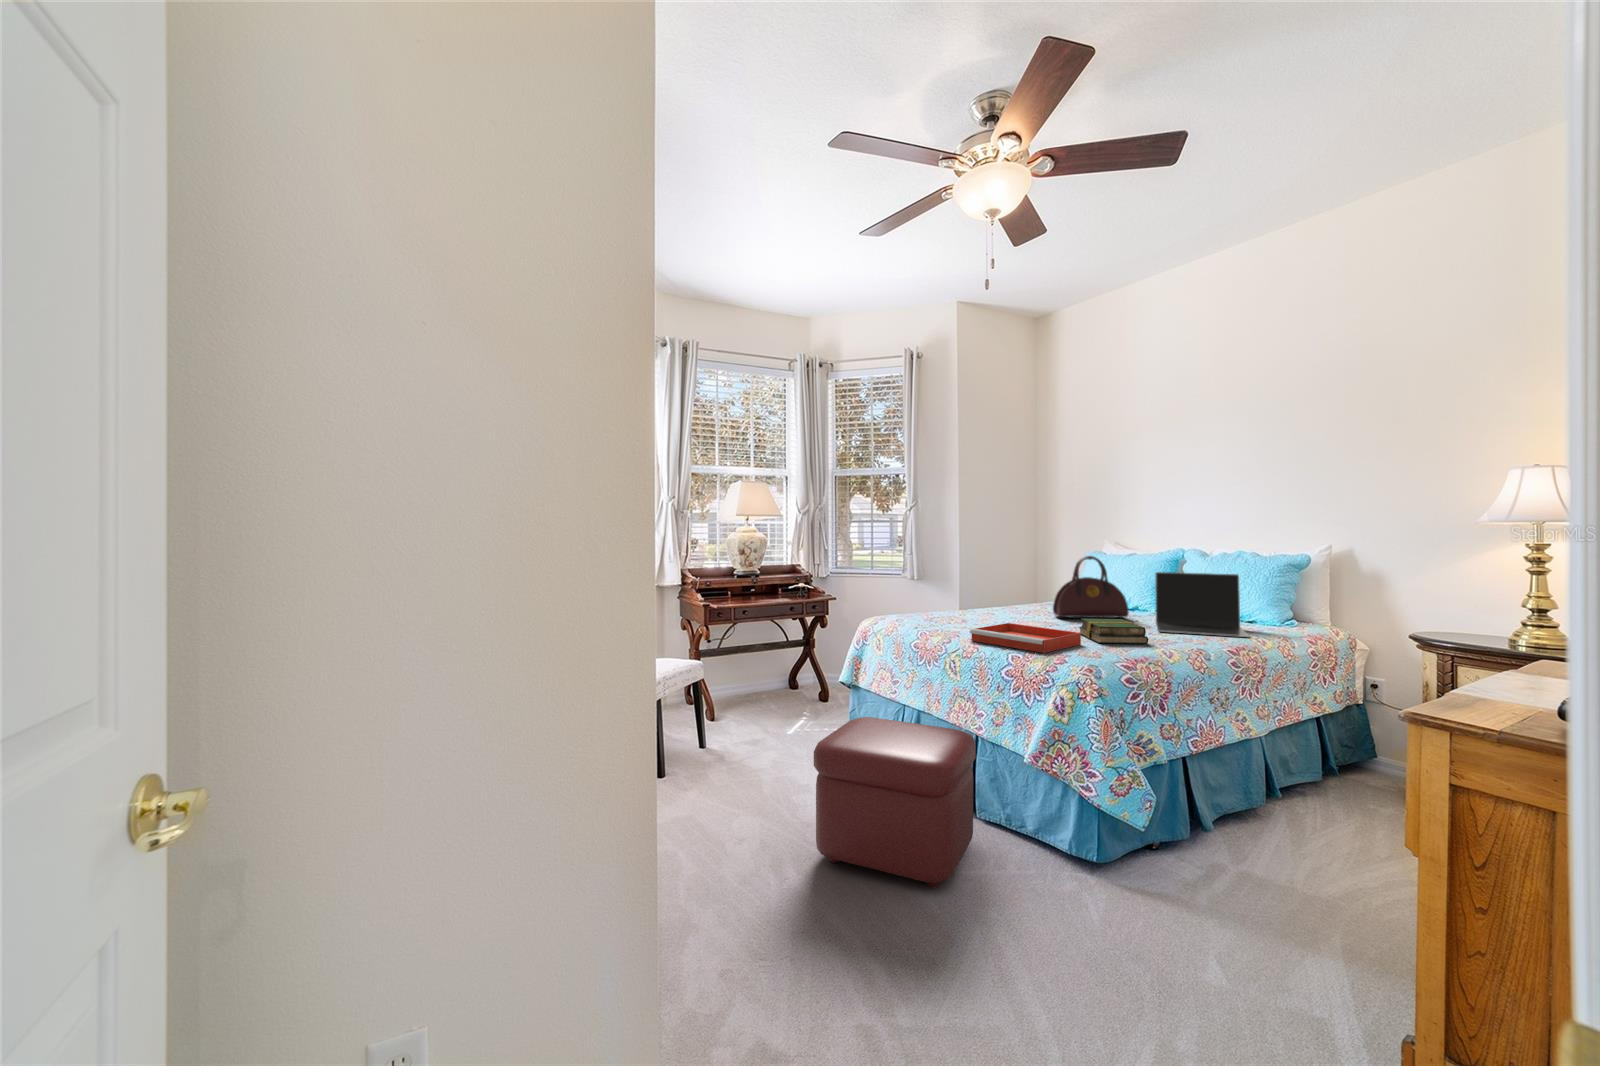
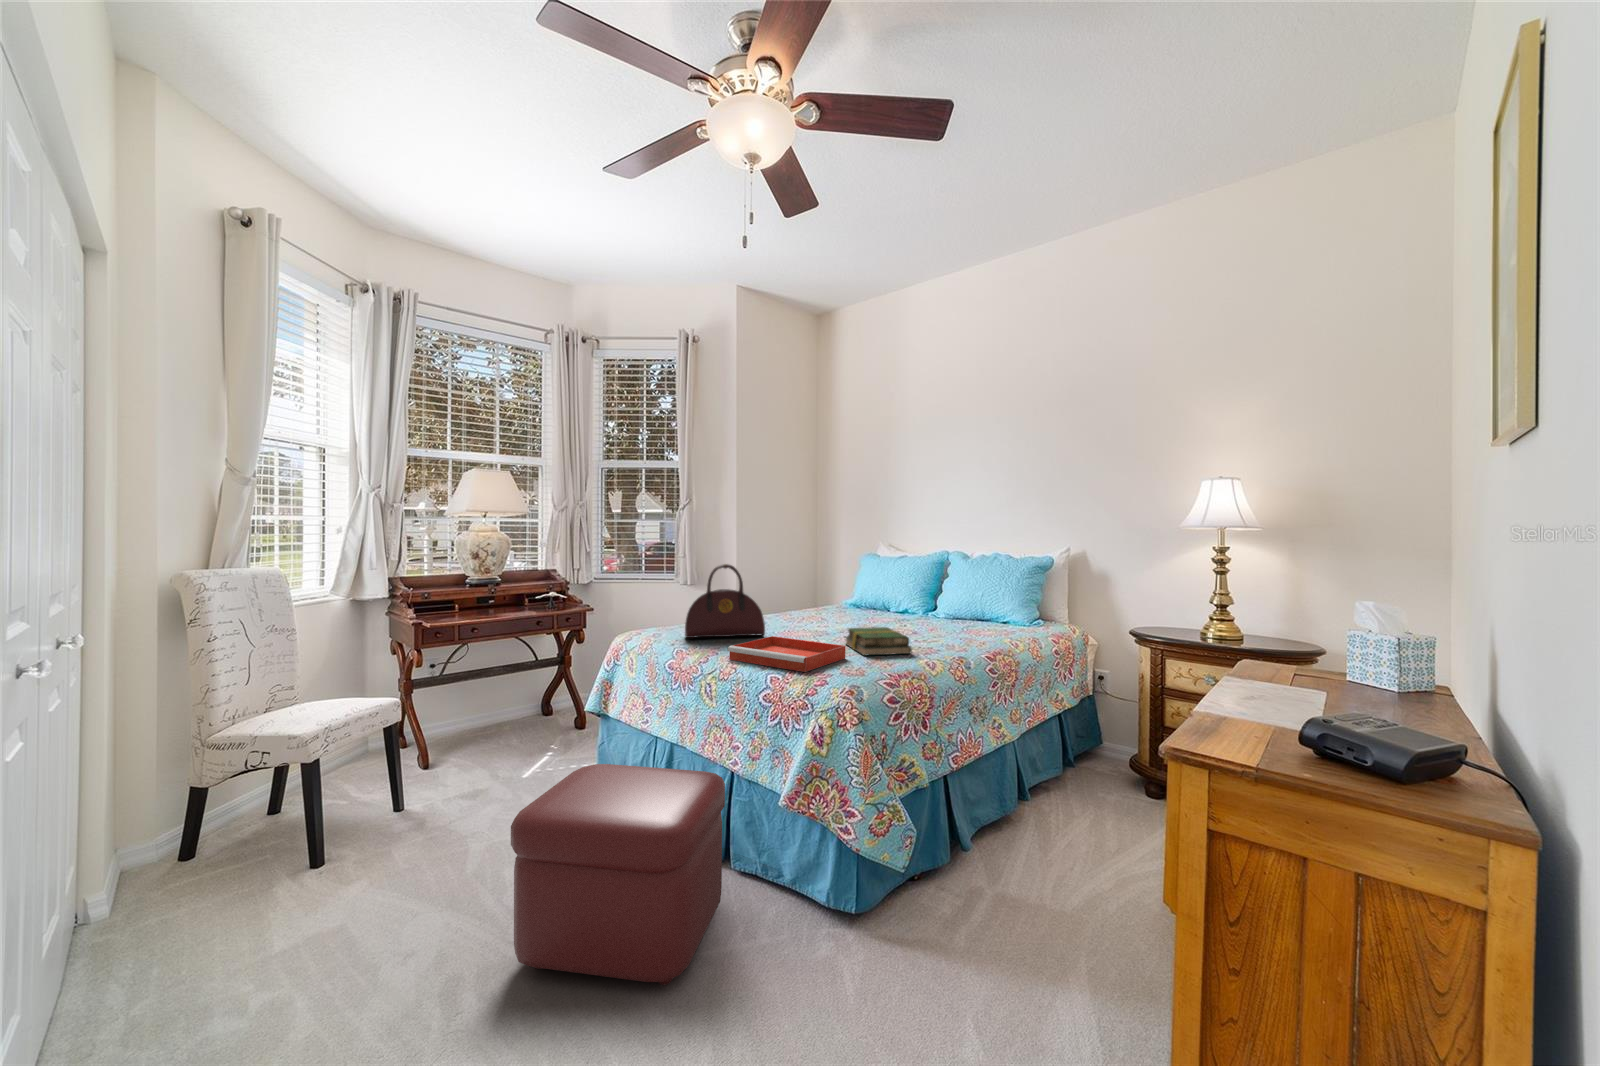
handbag: present [1053,556,1129,618] -> present [685,564,765,638]
laptop: present [1155,572,1249,637] -> none [919,576,1003,641]

